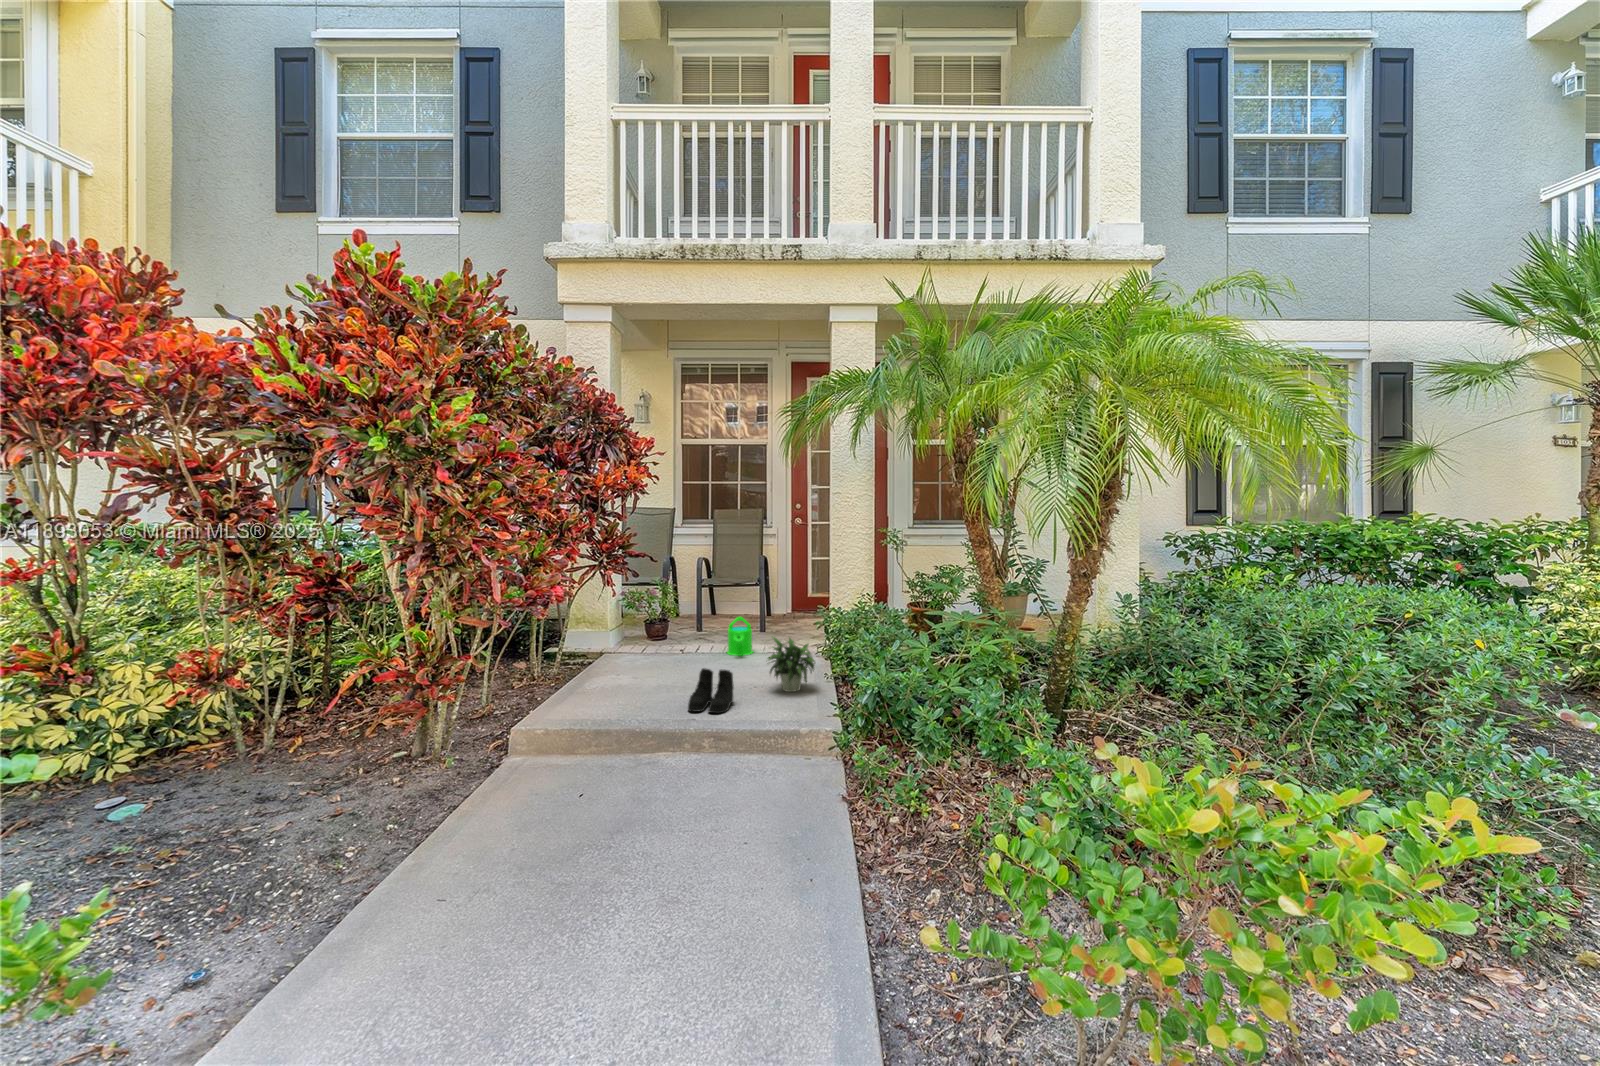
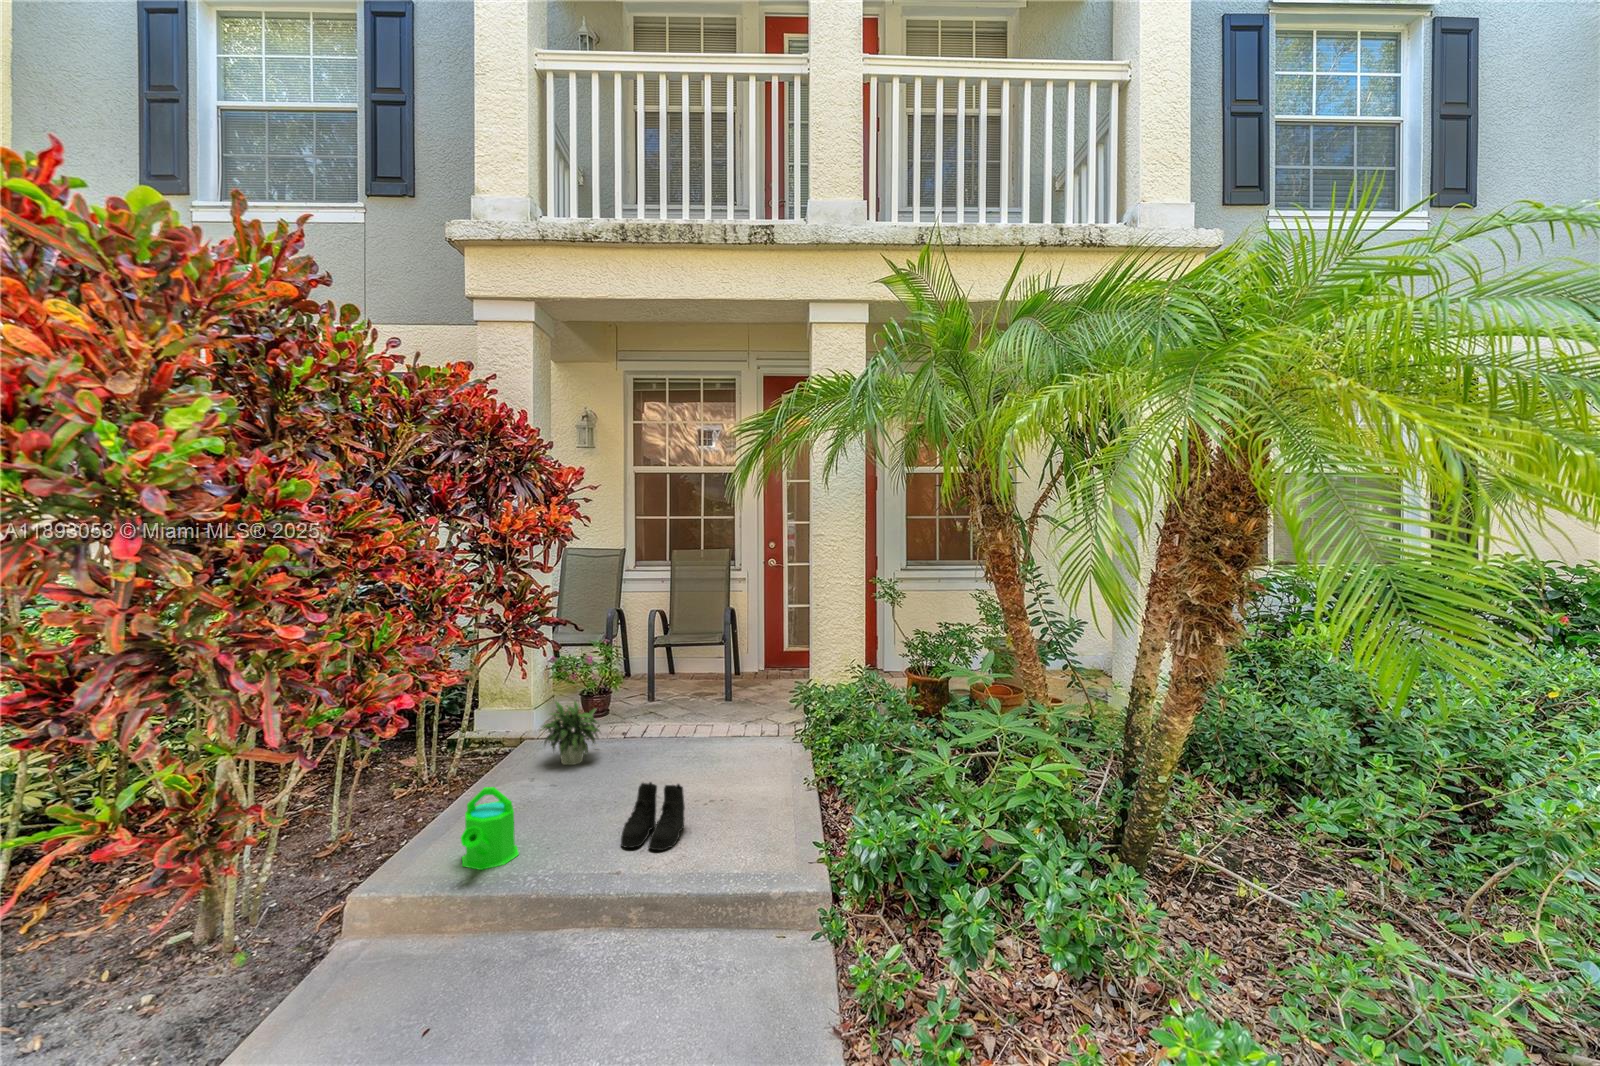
watering can: present [727,617,753,656] -> present [461,787,519,870]
potted plant: present [768,637,815,692] -> present [543,701,600,765]

